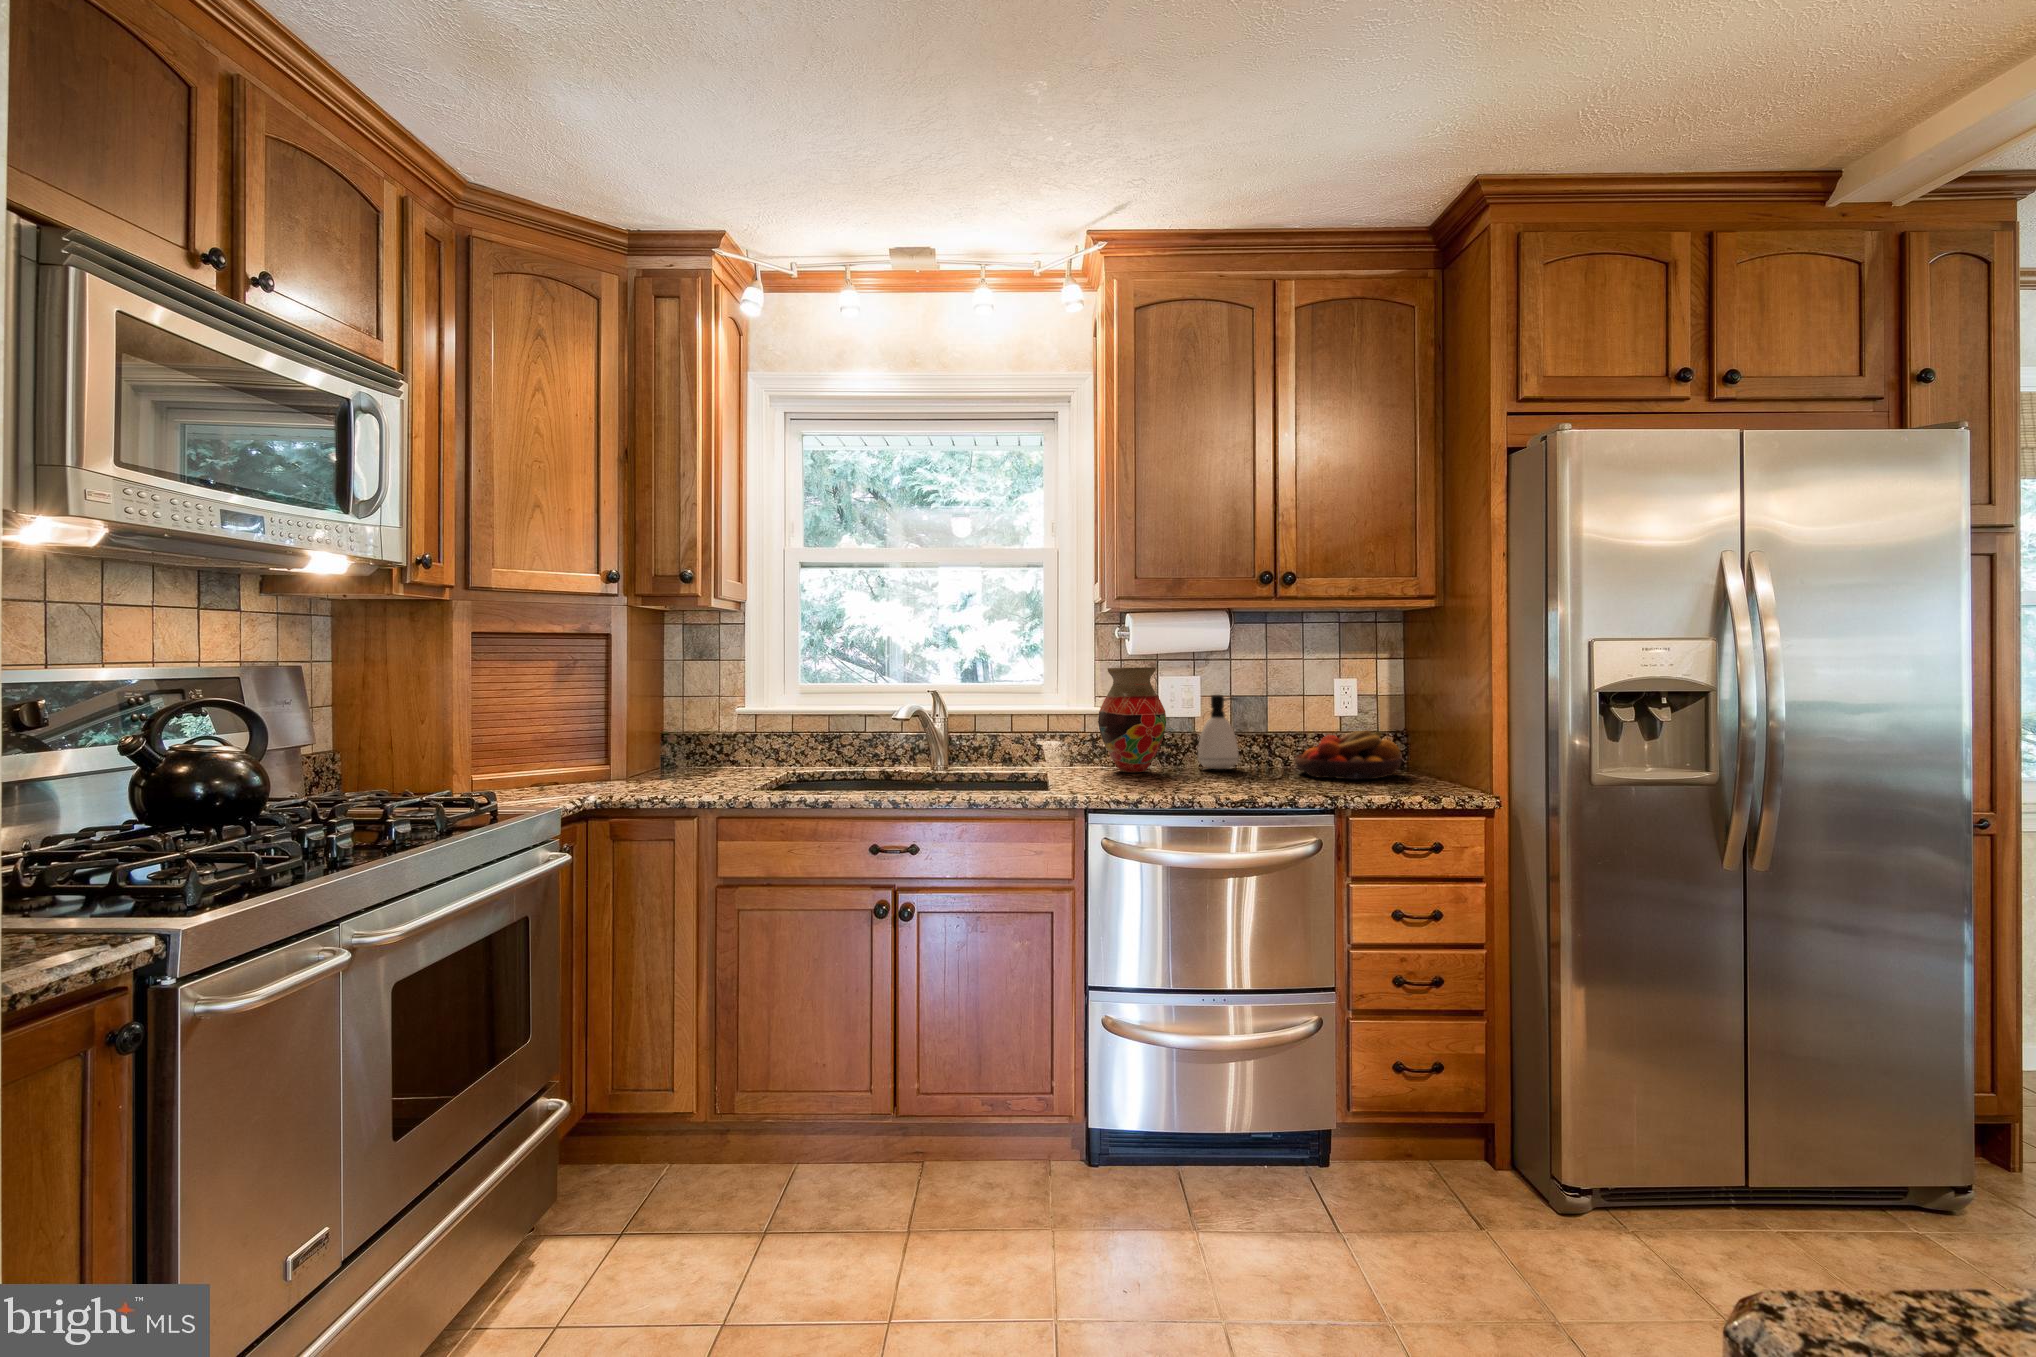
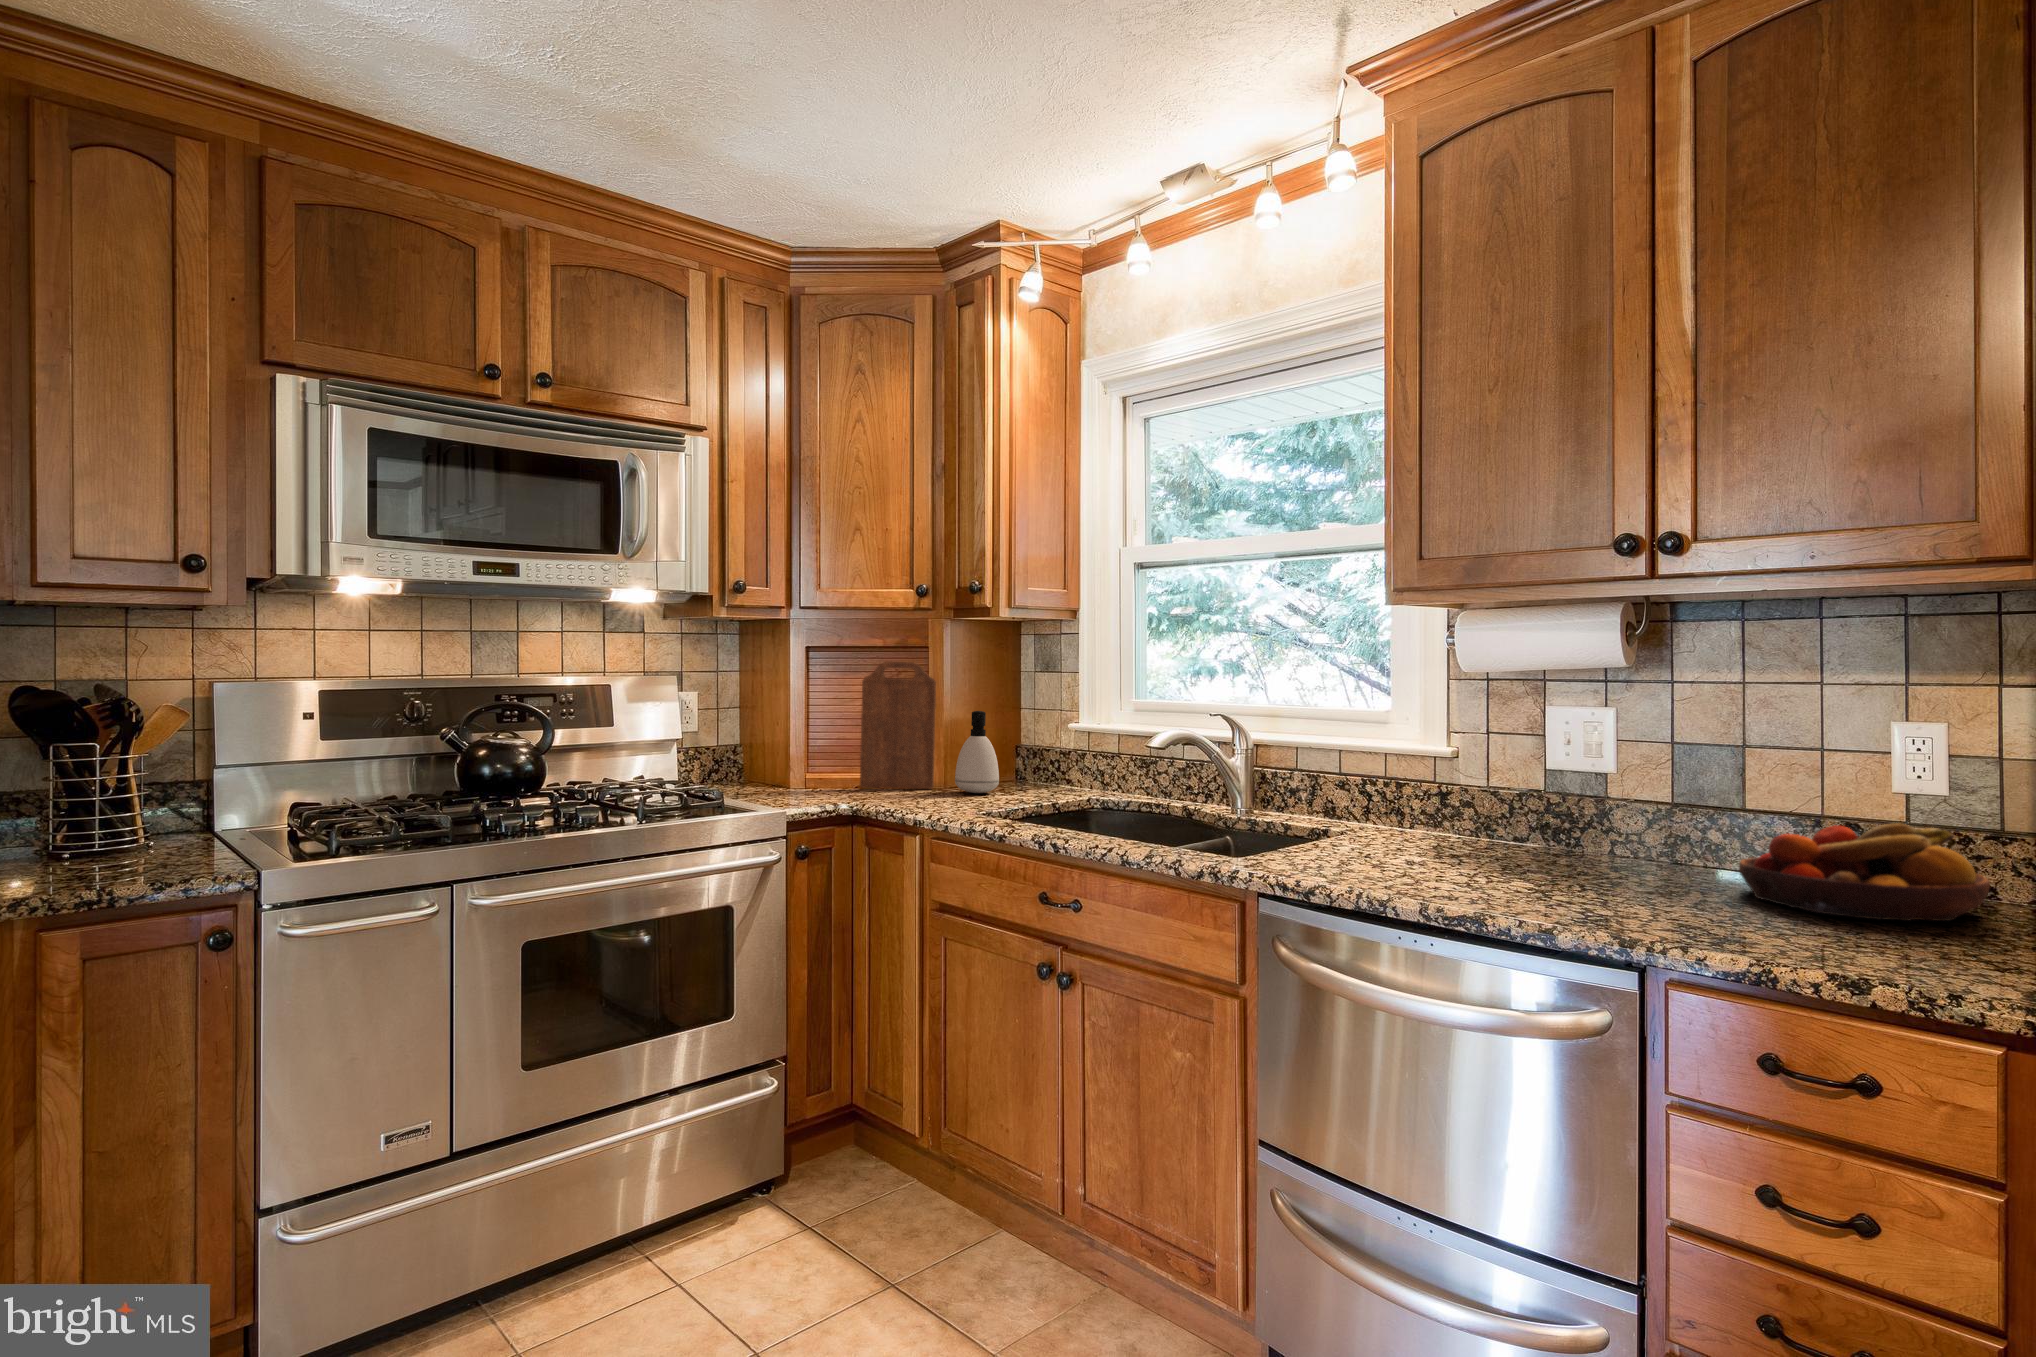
cutting board: none [545,652,625,789] -> present [860,662,936,789]
vase: present [1098,667,1166,772] -> none [1421,689,1533,848]
soap dispenser: present [1198,695,1239,769] -> present [955,711,999,793]

